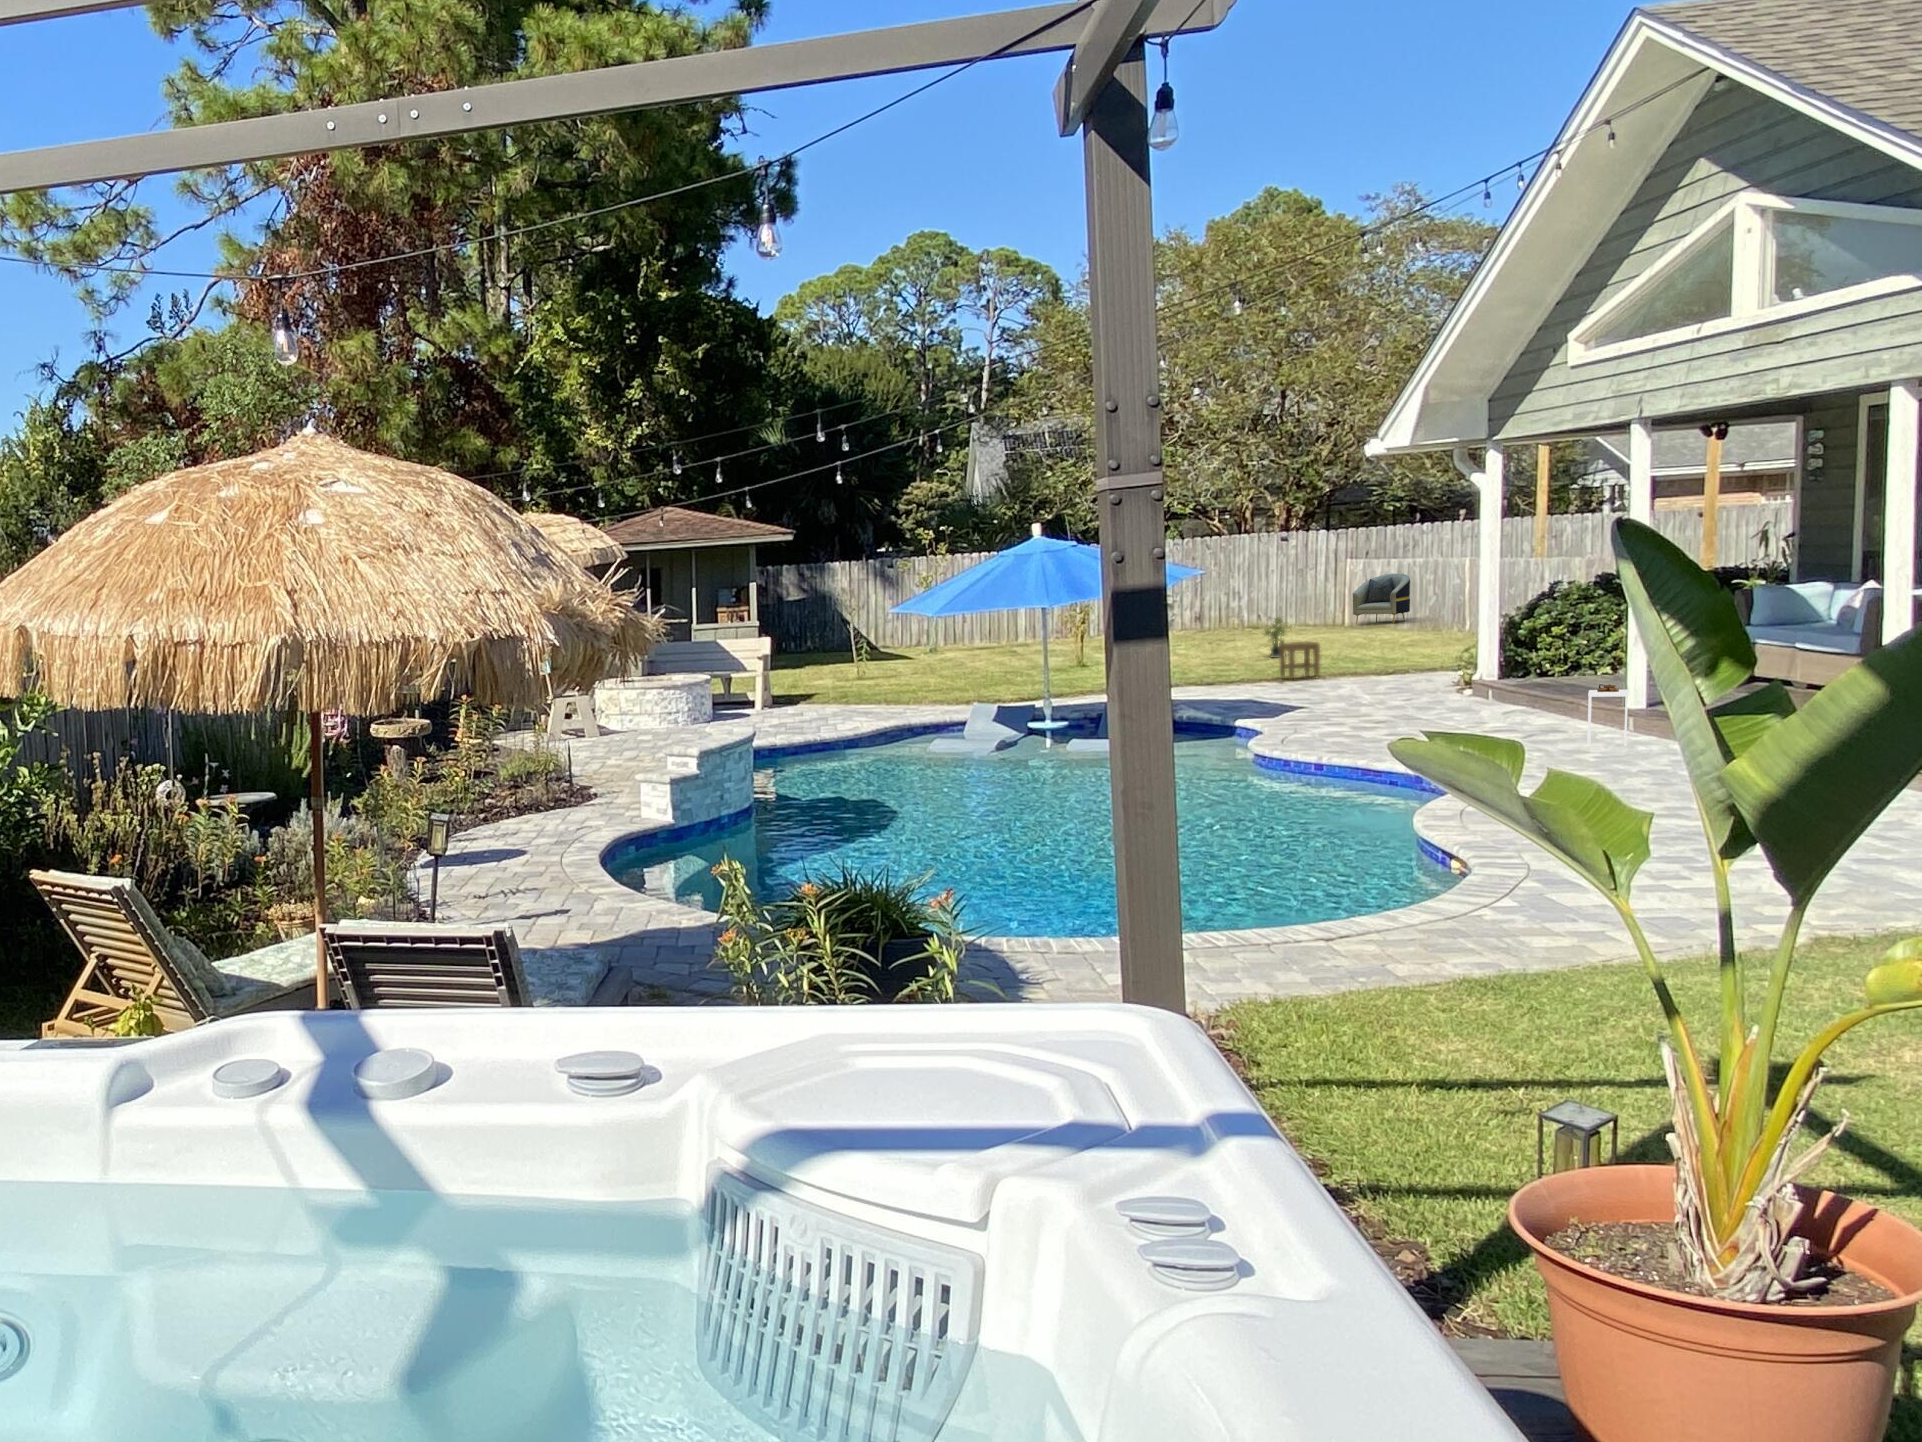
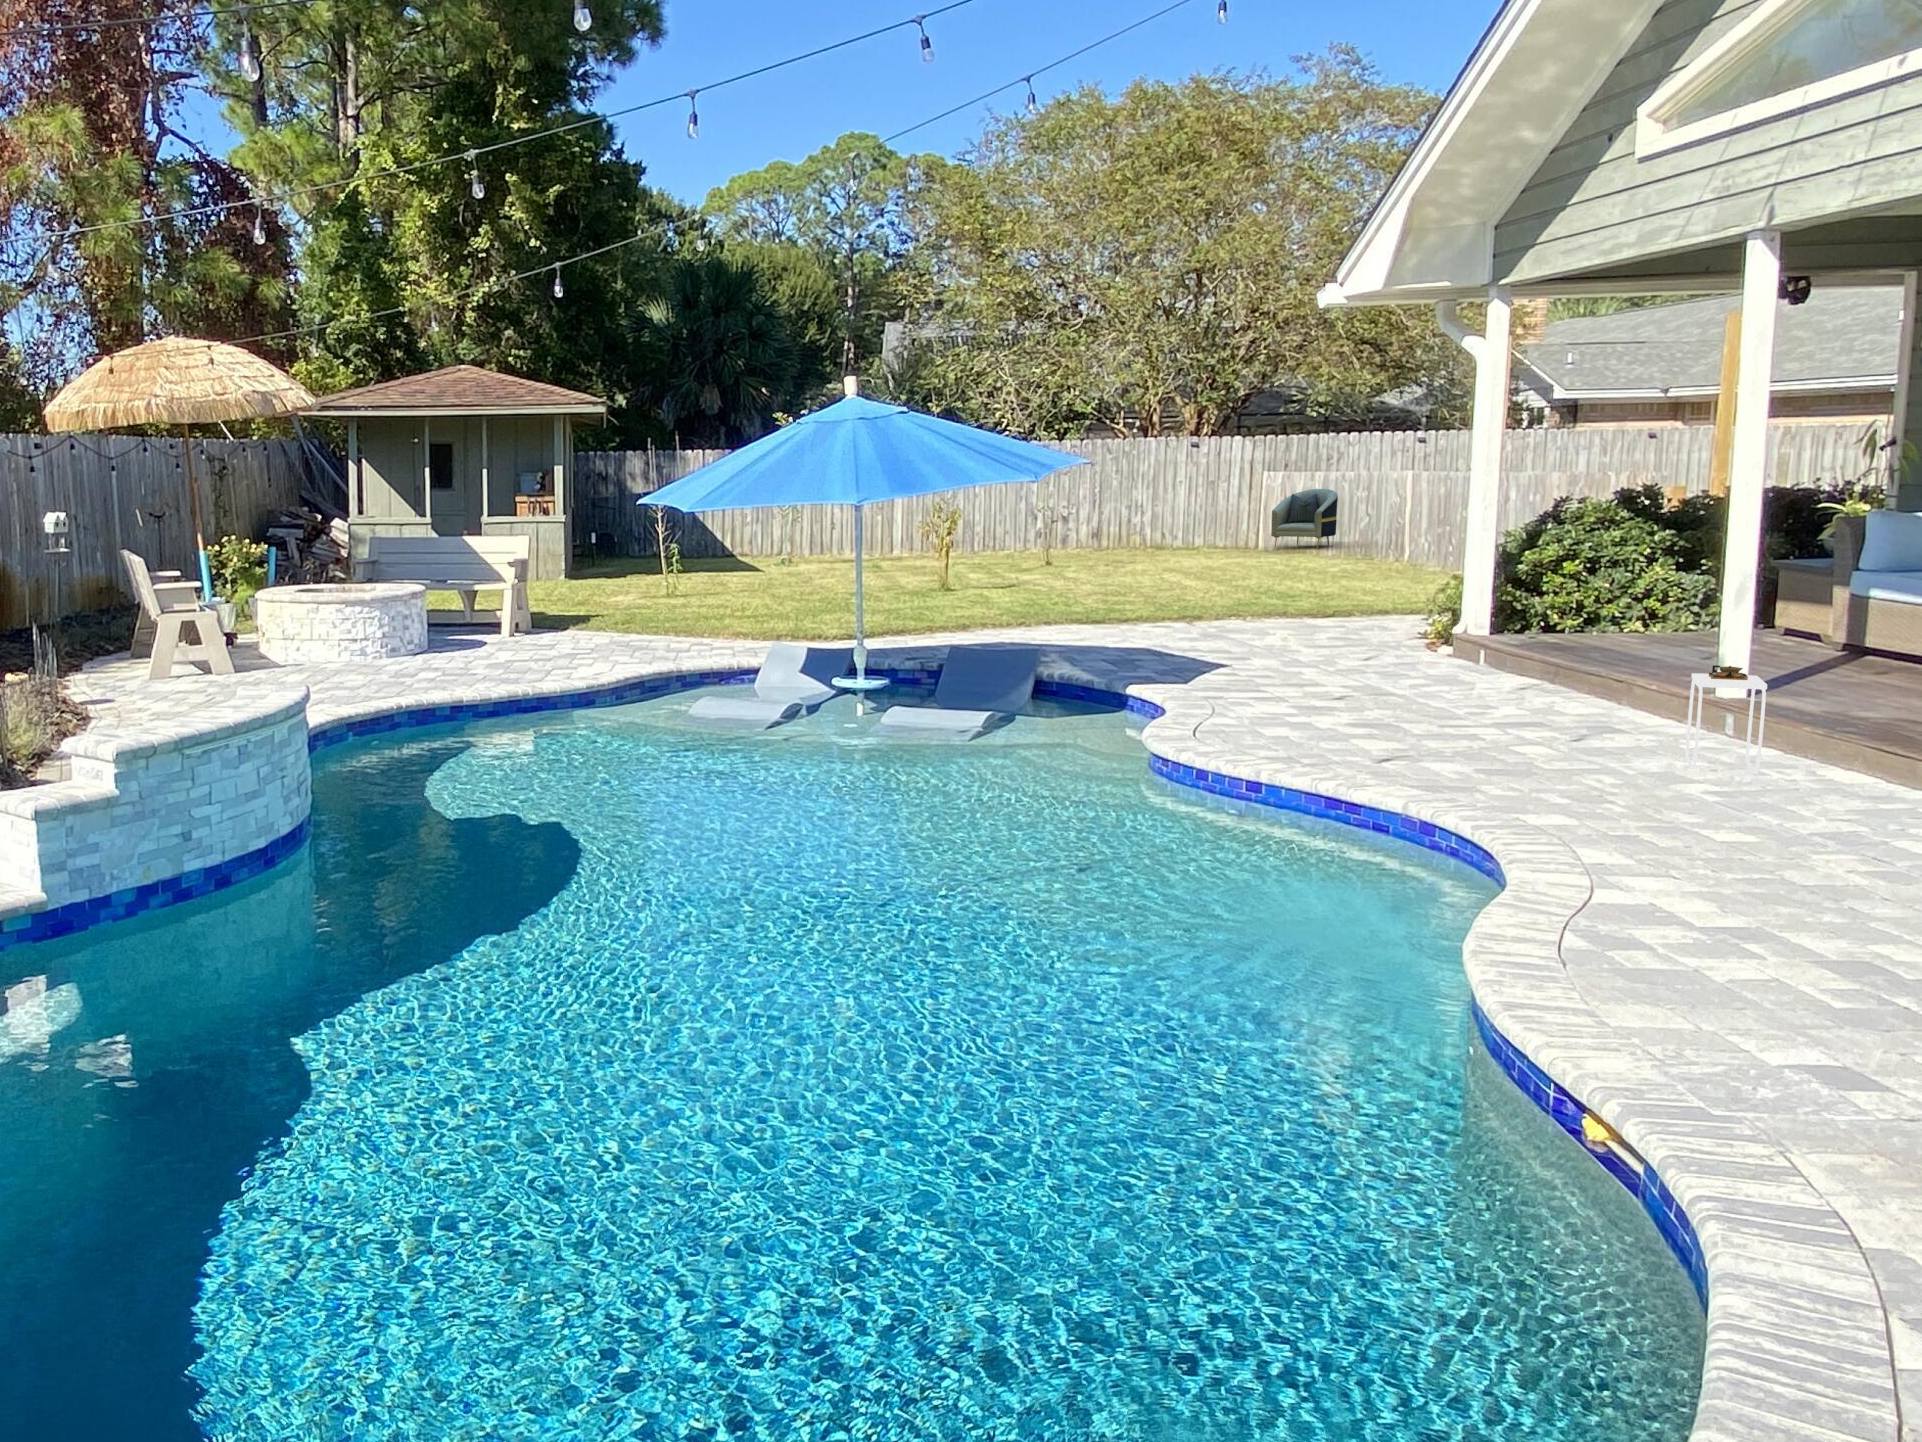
potted plant: present [1264,616,1287,658] -> none [1168,533,1201,587]
stool: present [1279,642,1320,679] -> none [1189,569,1242,620]

